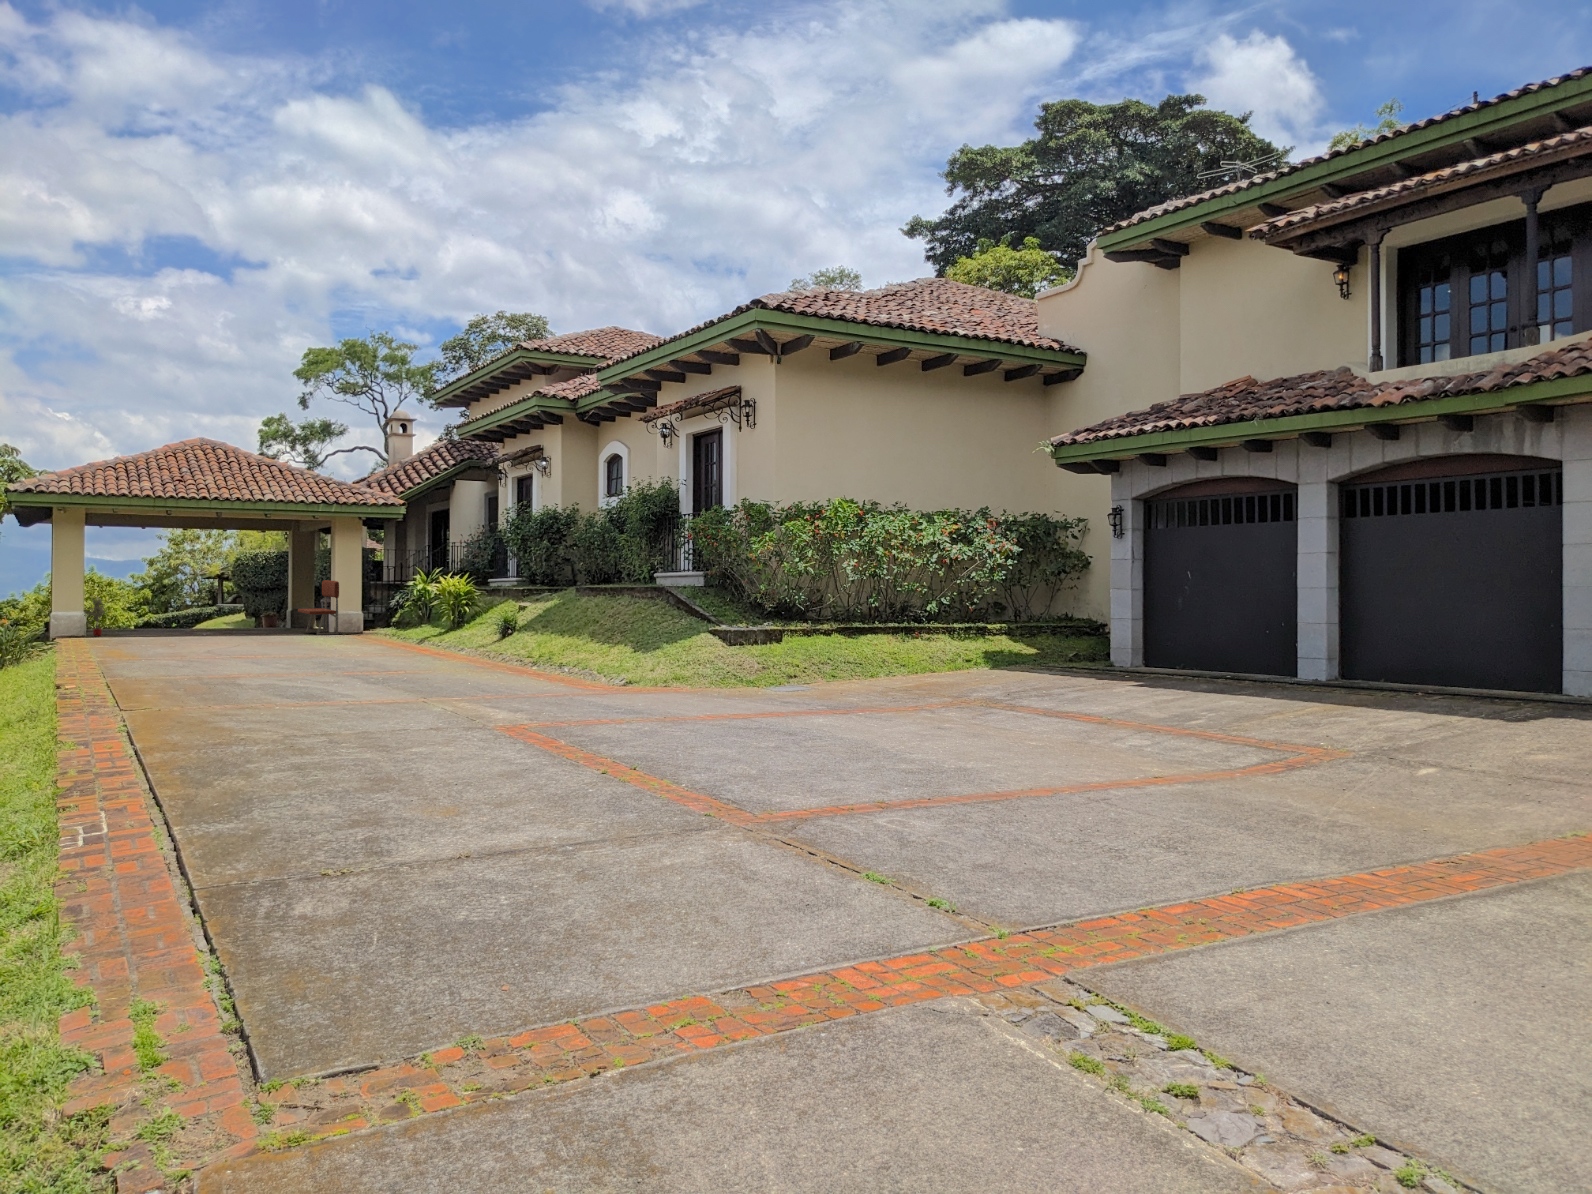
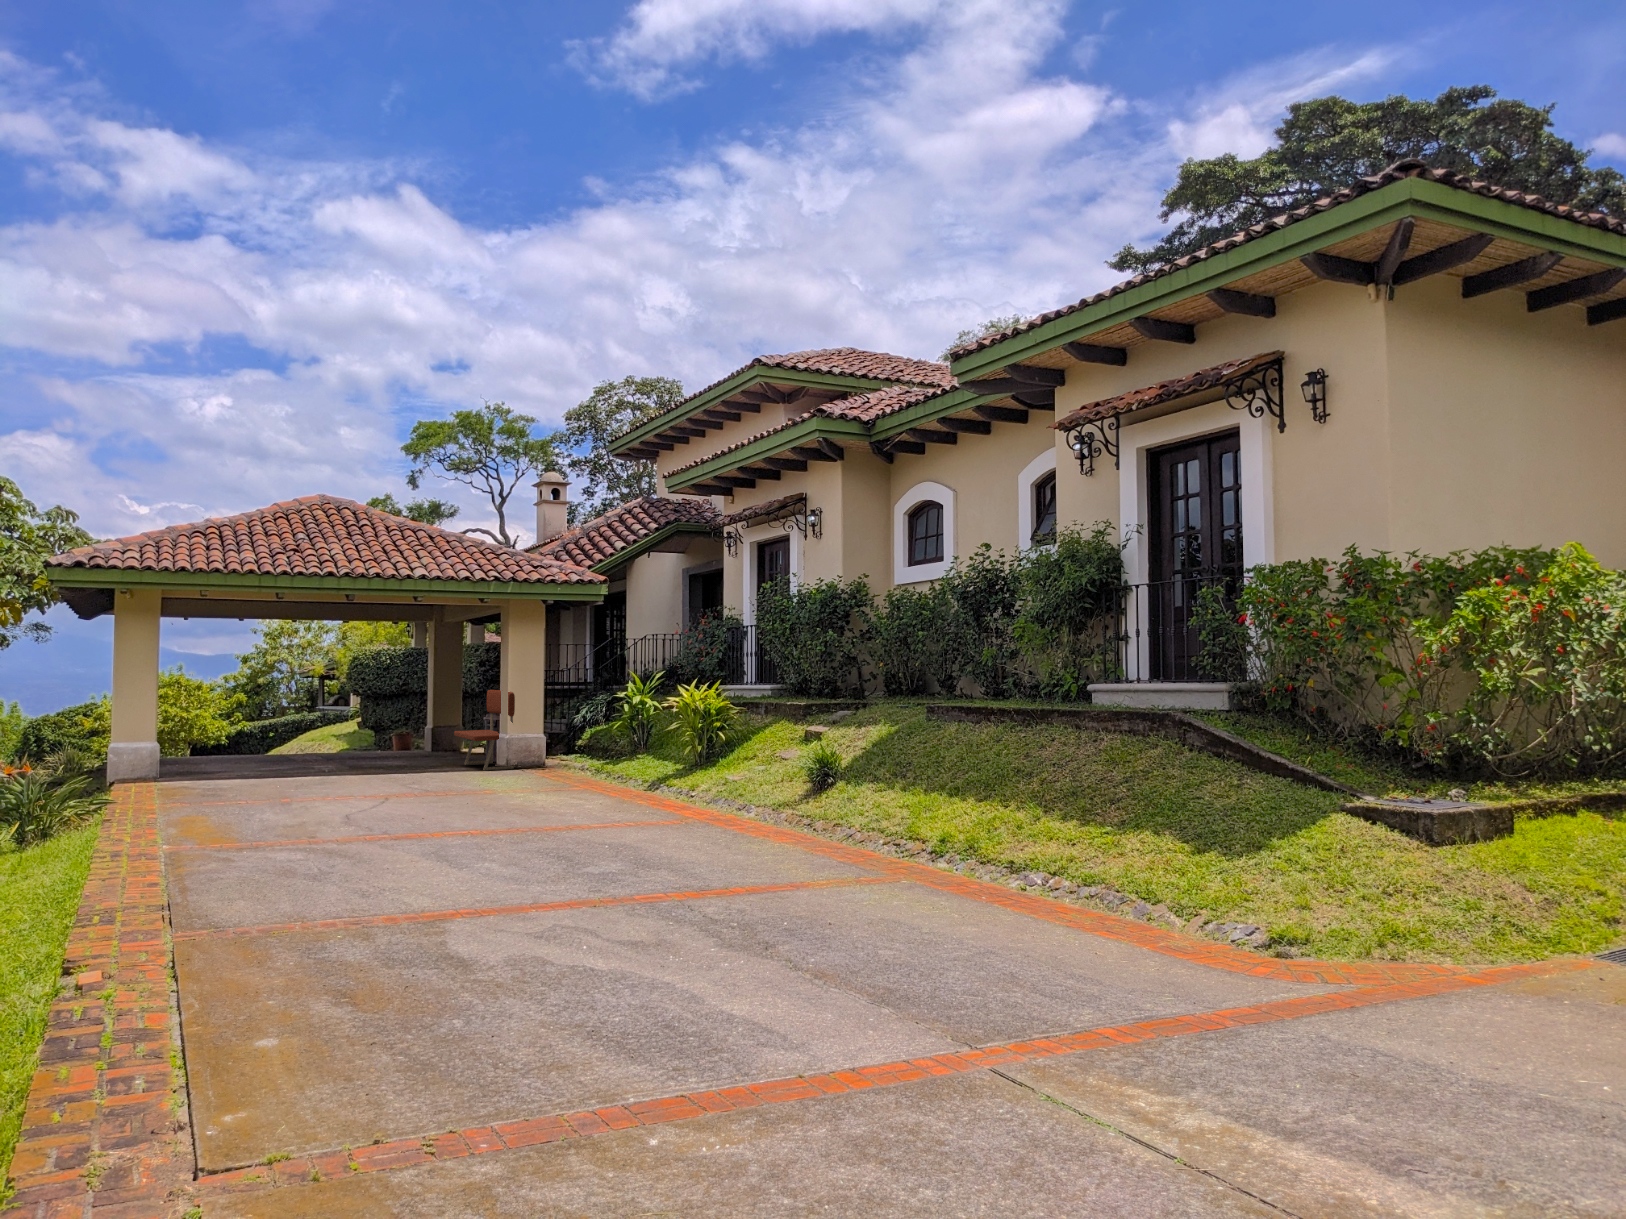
potted tree: present [84,596,105,637] -> none [153,717,189,778]

